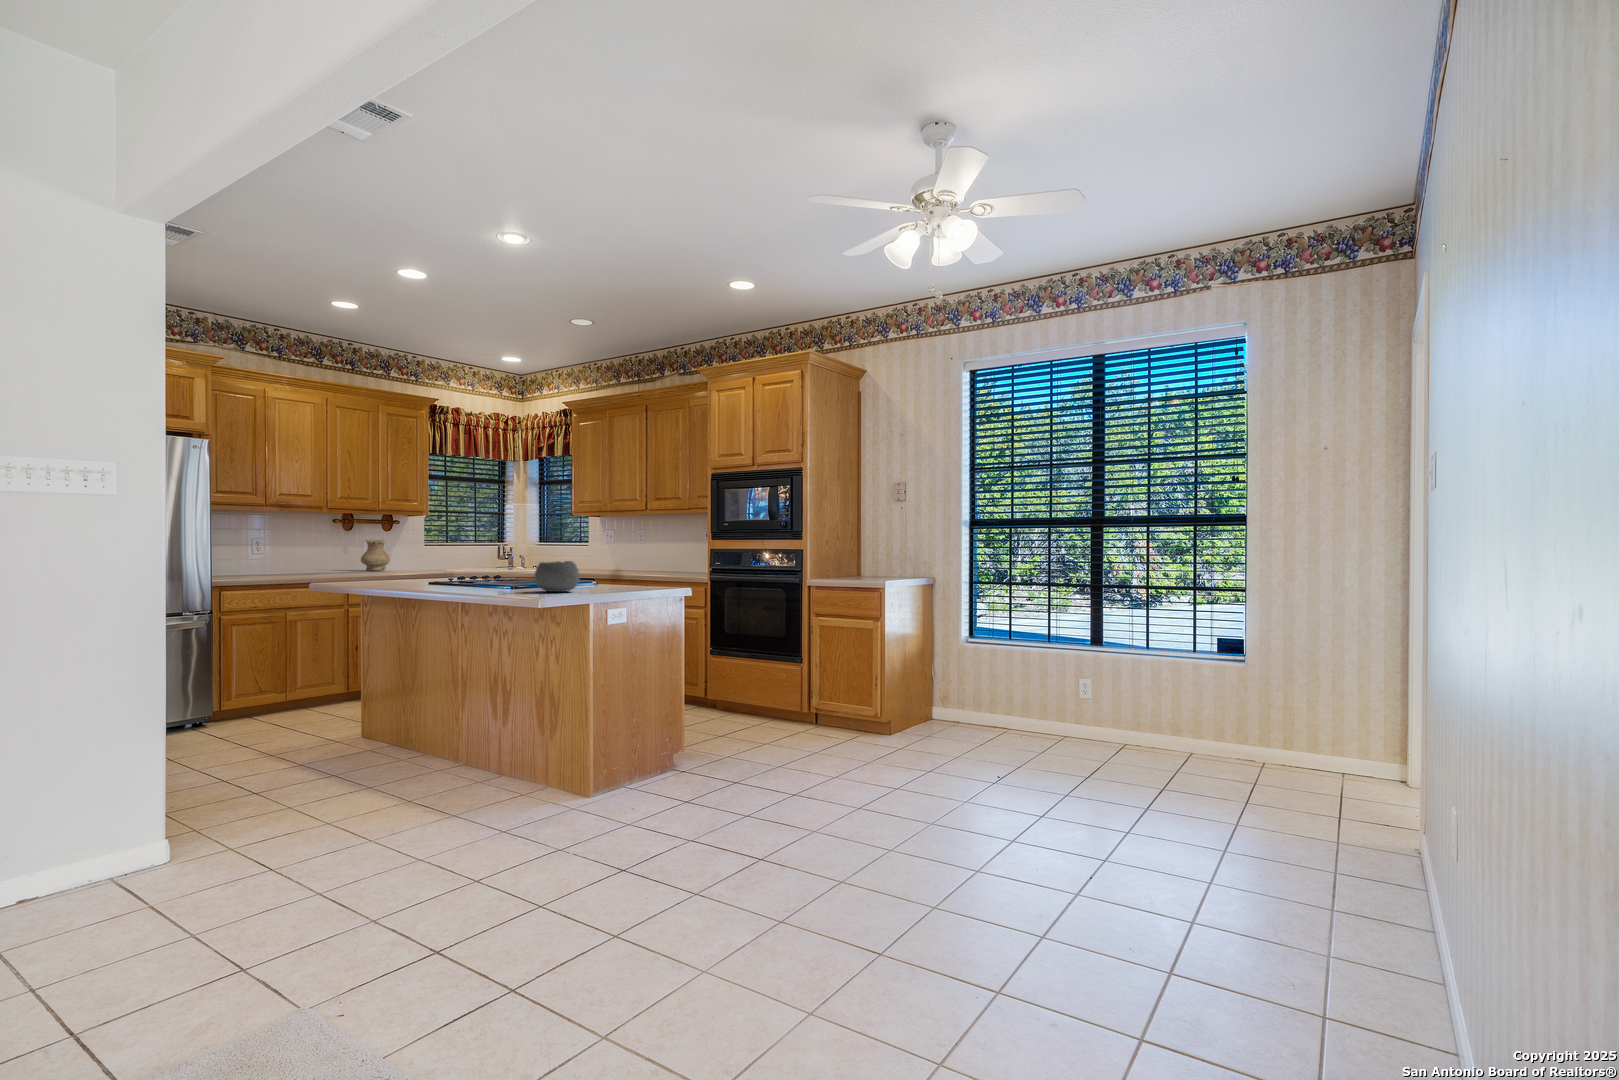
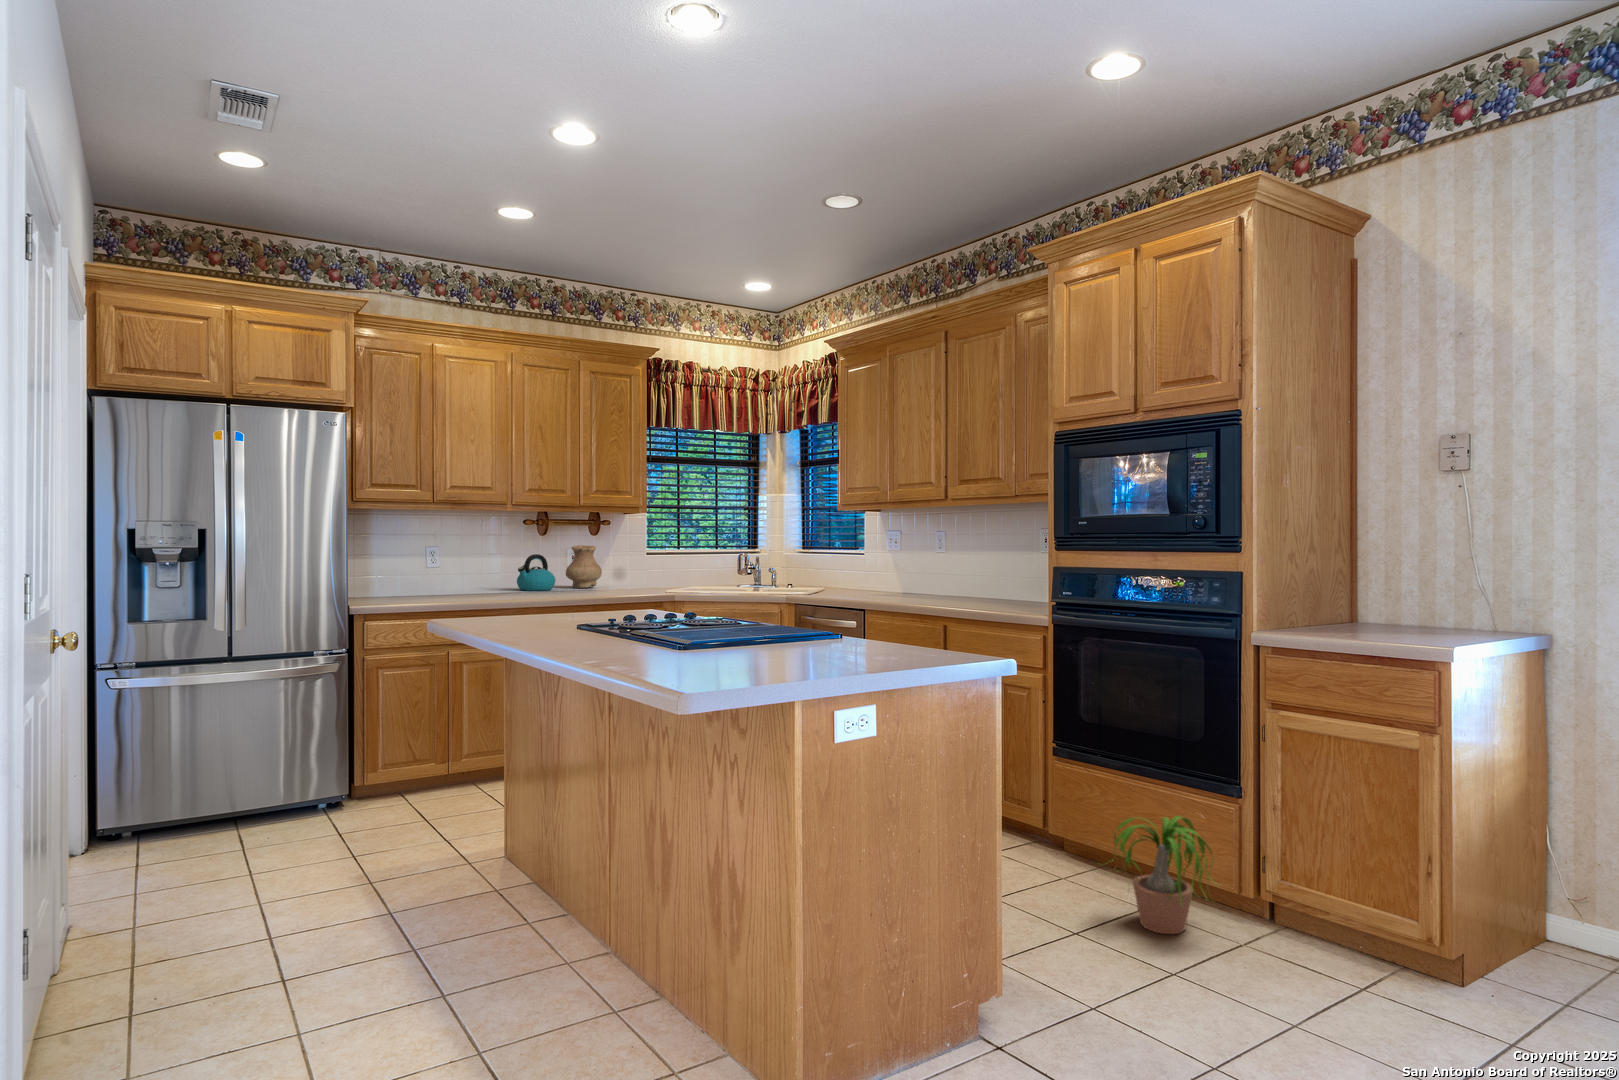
kettle: none [325,546,356,572] -> present [517,554,555,591]
bowl: present [535,561,580,592] -> none [708,602,793,665]
potted plant: none [729,674,793,732] -> present [1112,816,1214,934]

